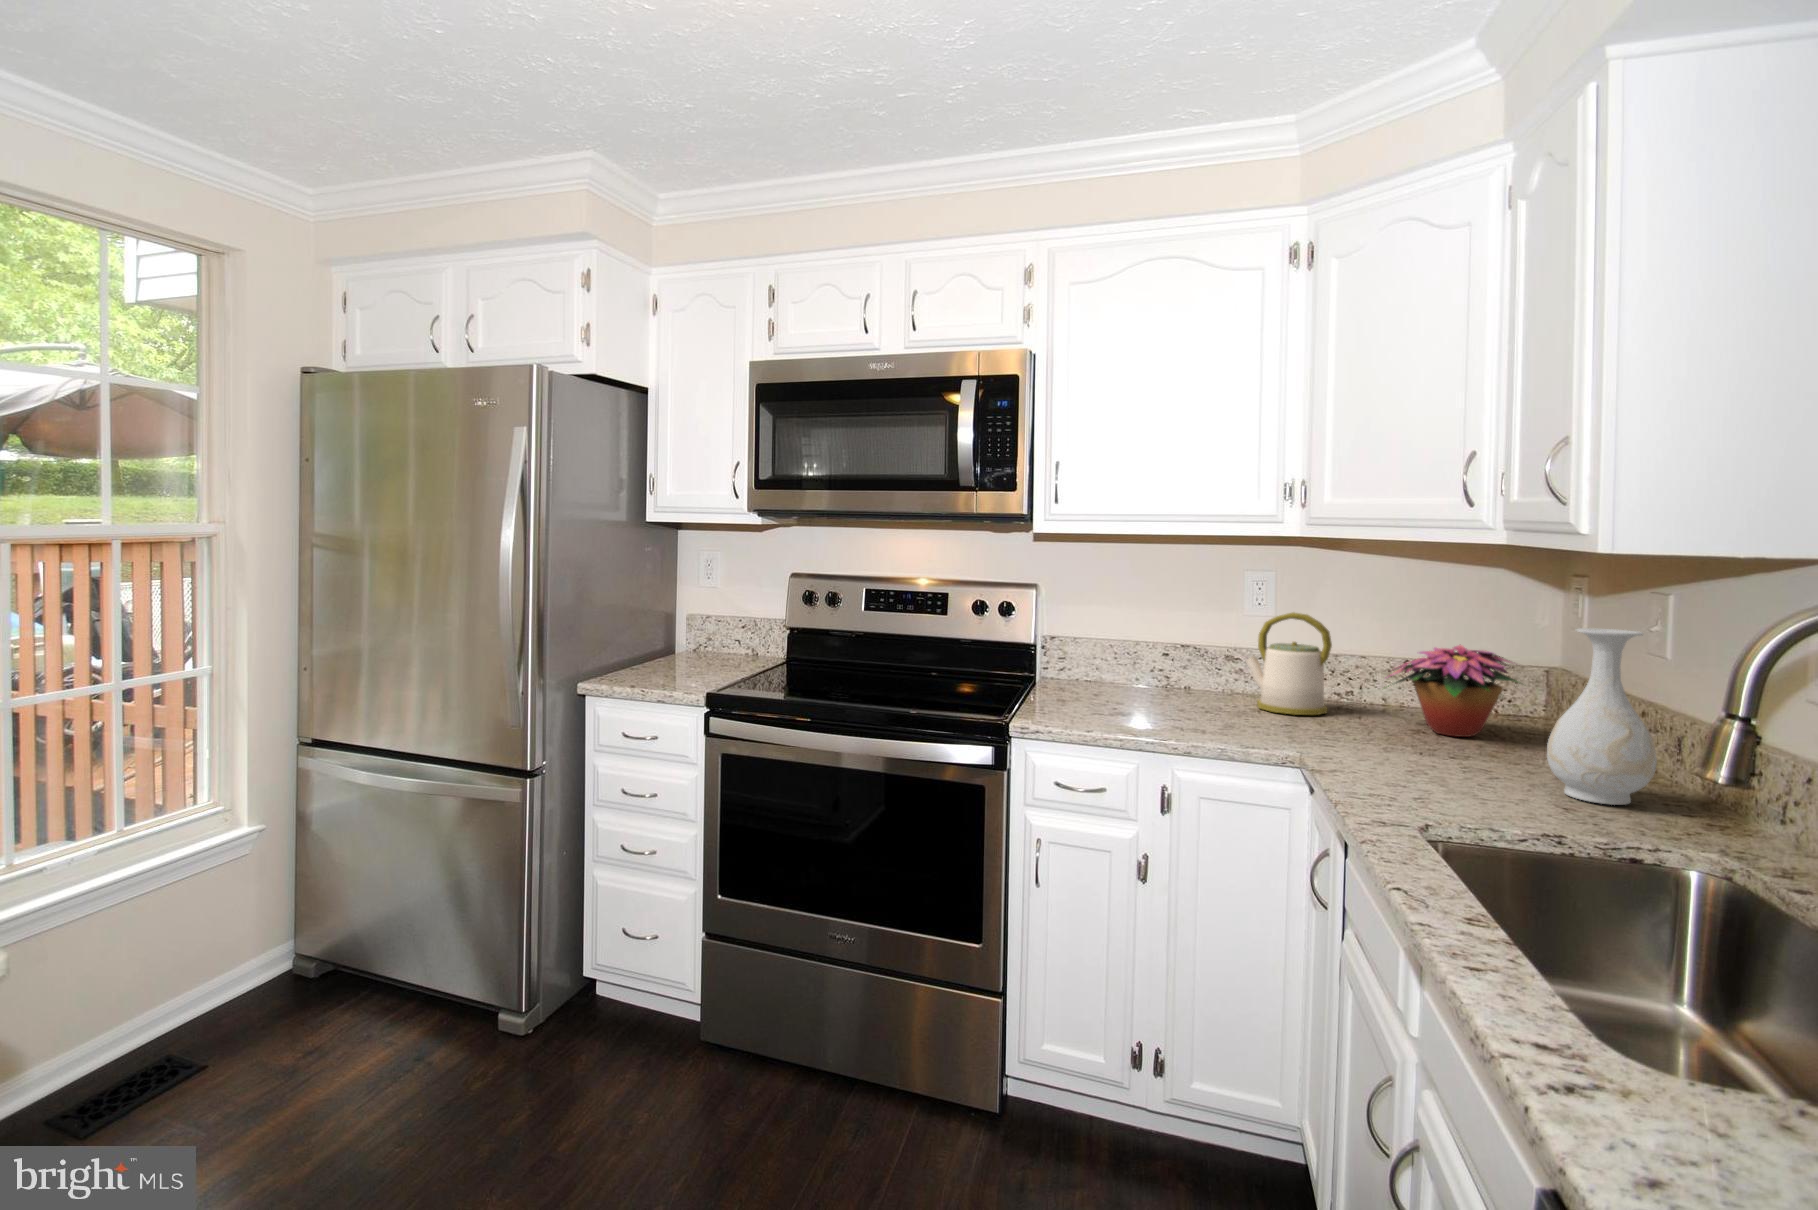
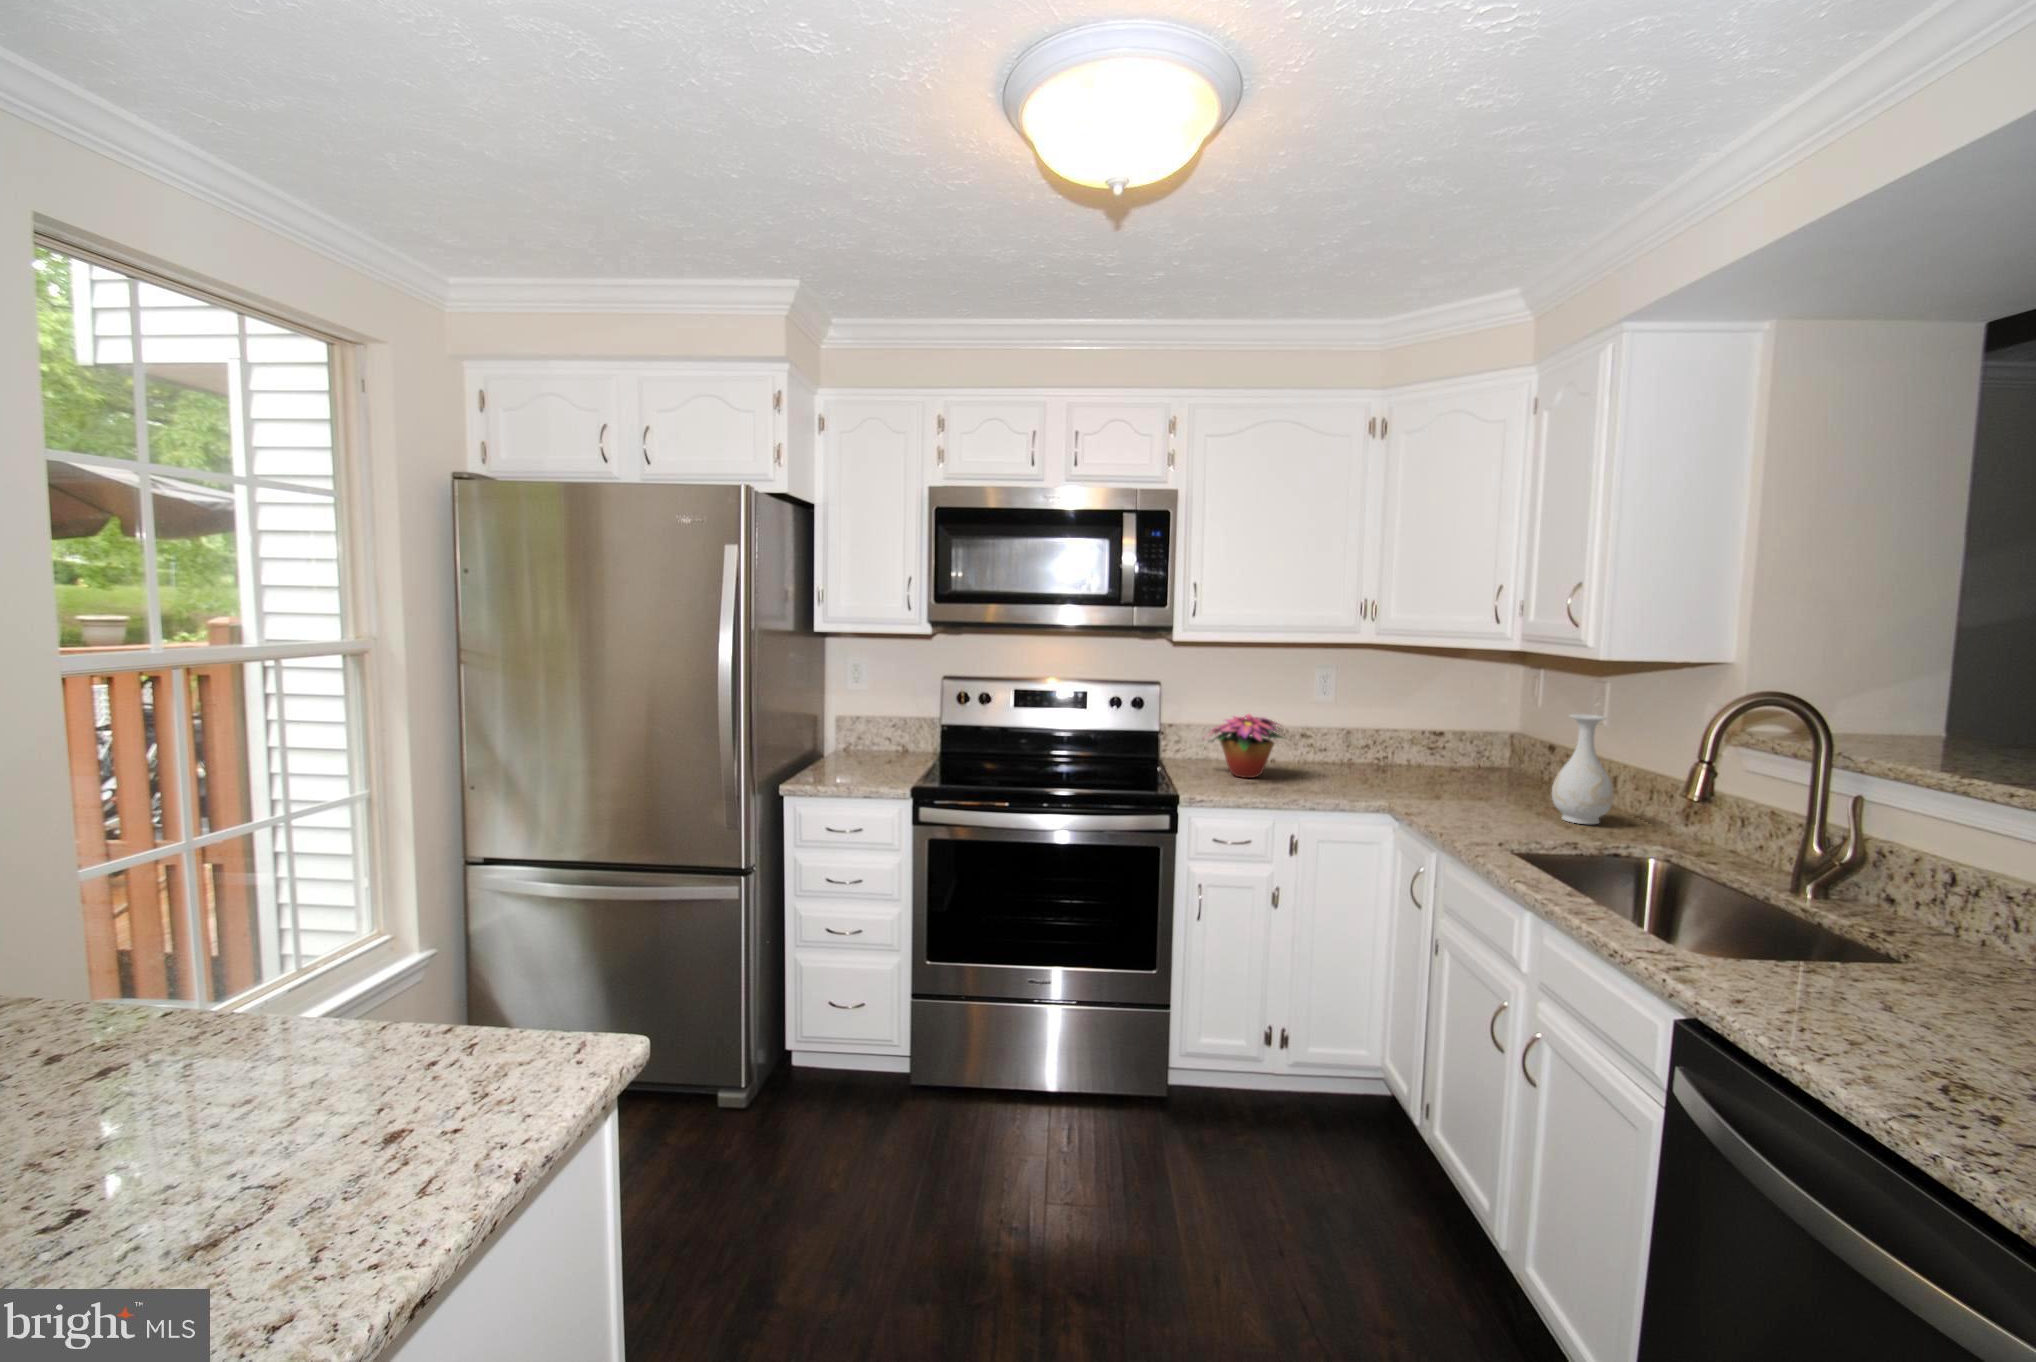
kettle: present [1246,612,1332,715] -> none [1321,699,1386,776]
flower arrangement: present [1388,645,1518,737] -> present [1209,714,1284,778]

